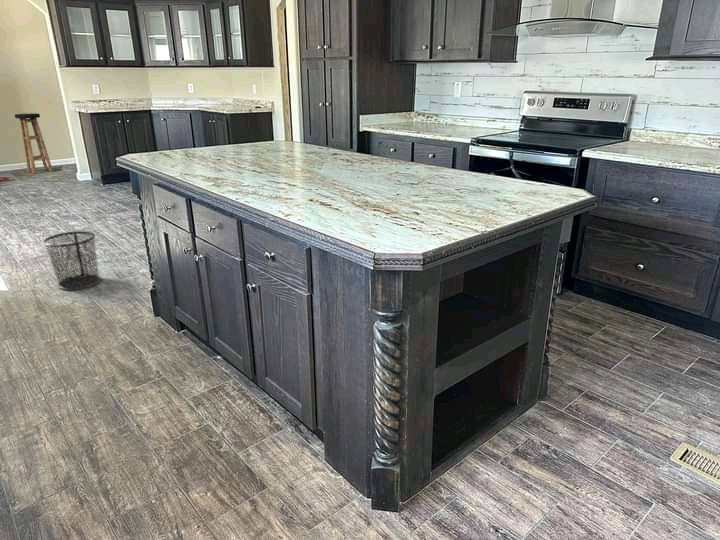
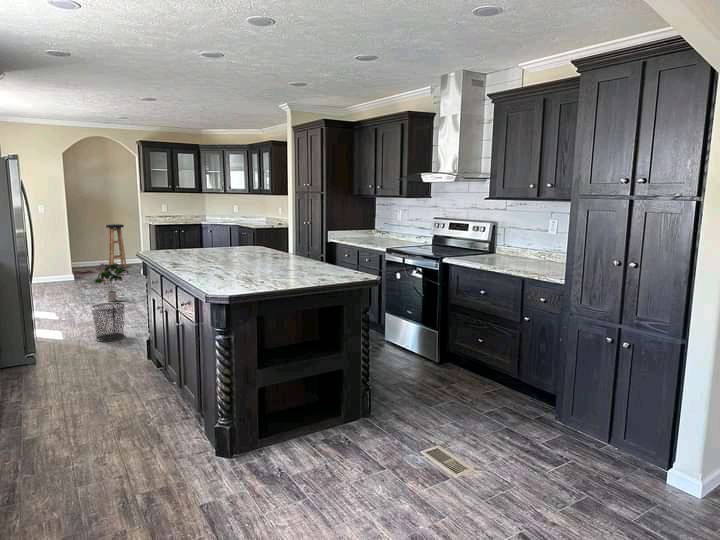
potted plant: none [23,169,73,223] -> present [94,263,128,301]

